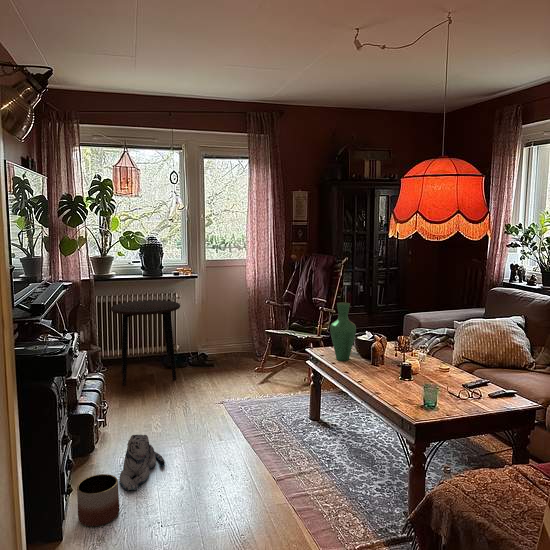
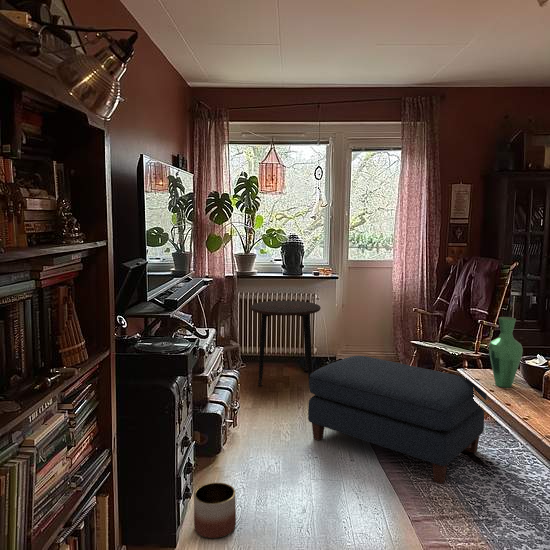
ottoman: none [177,346,329,448] -> present [308,356,487,484]
plush toy: present [119,435,165,491] -> none [240,444,289,504]

